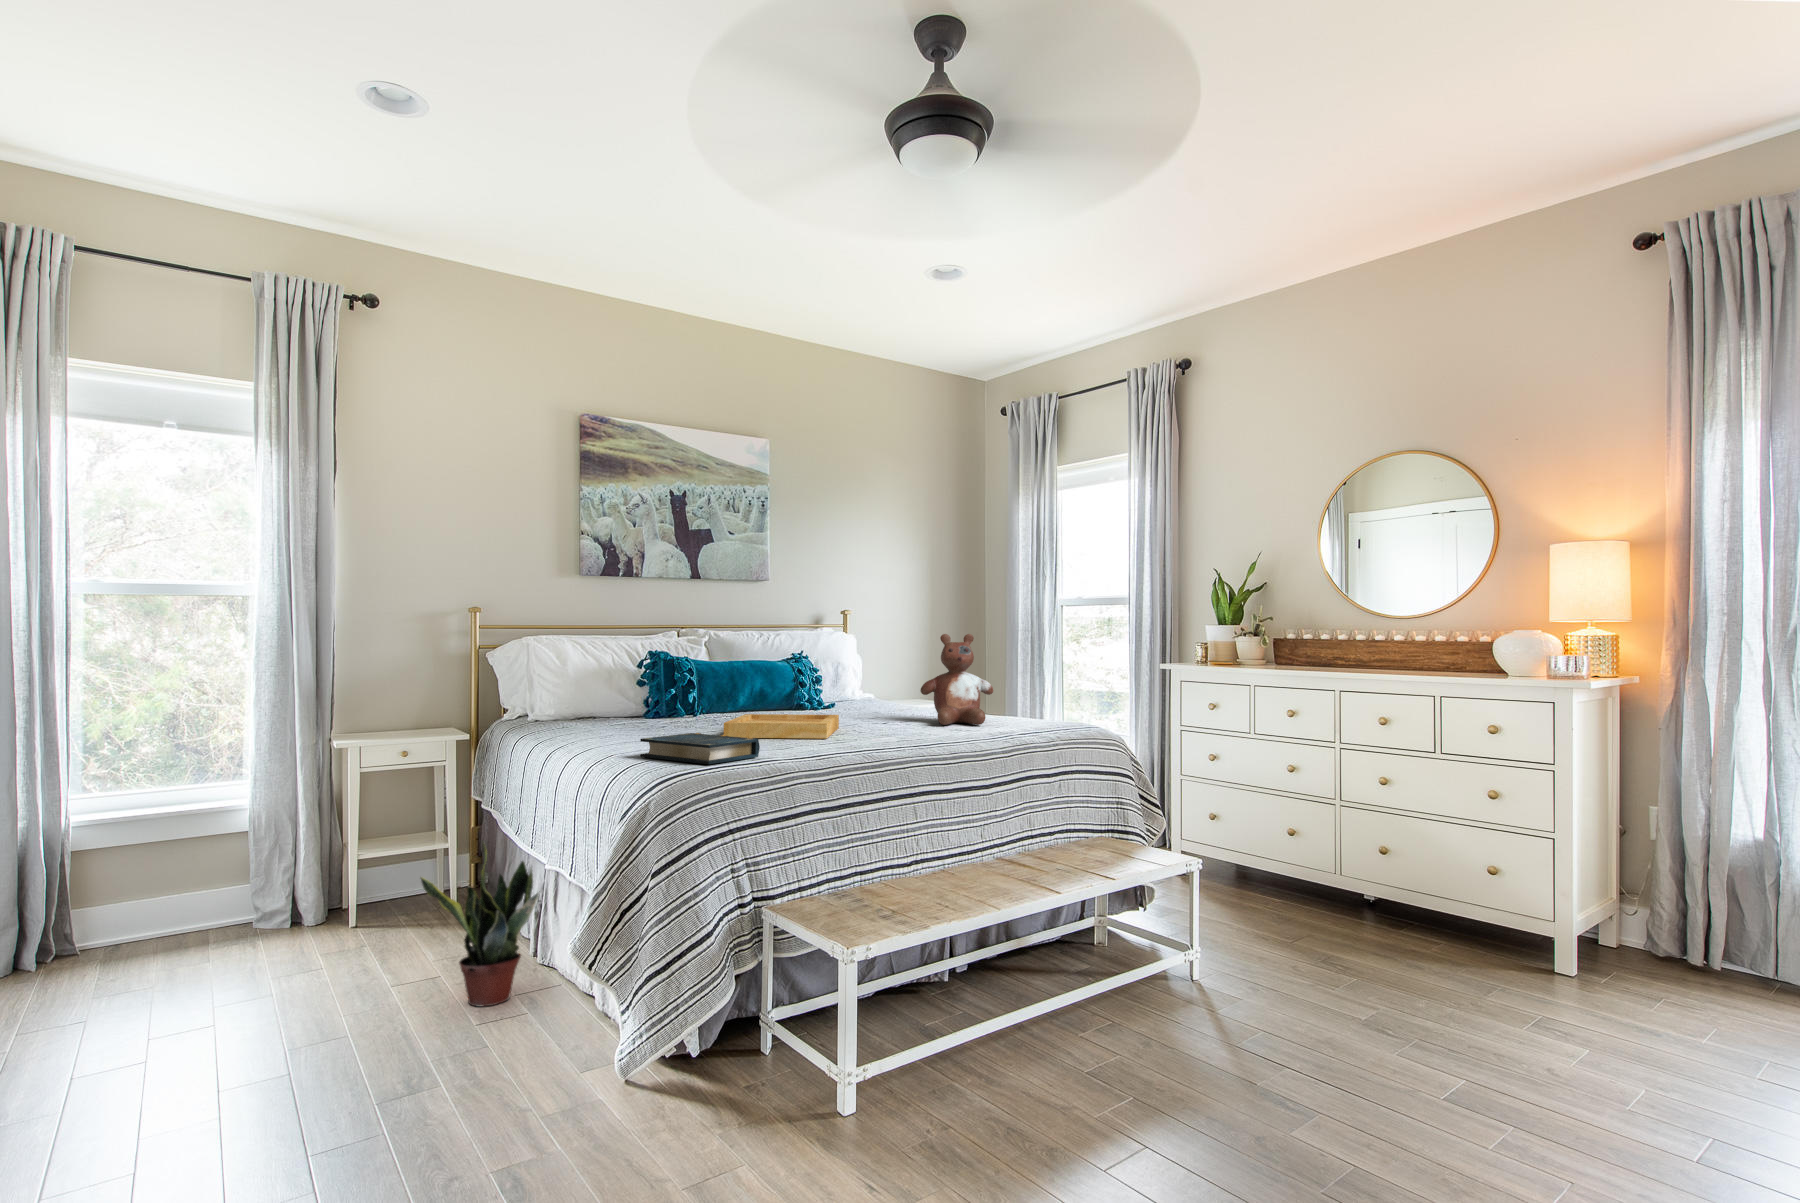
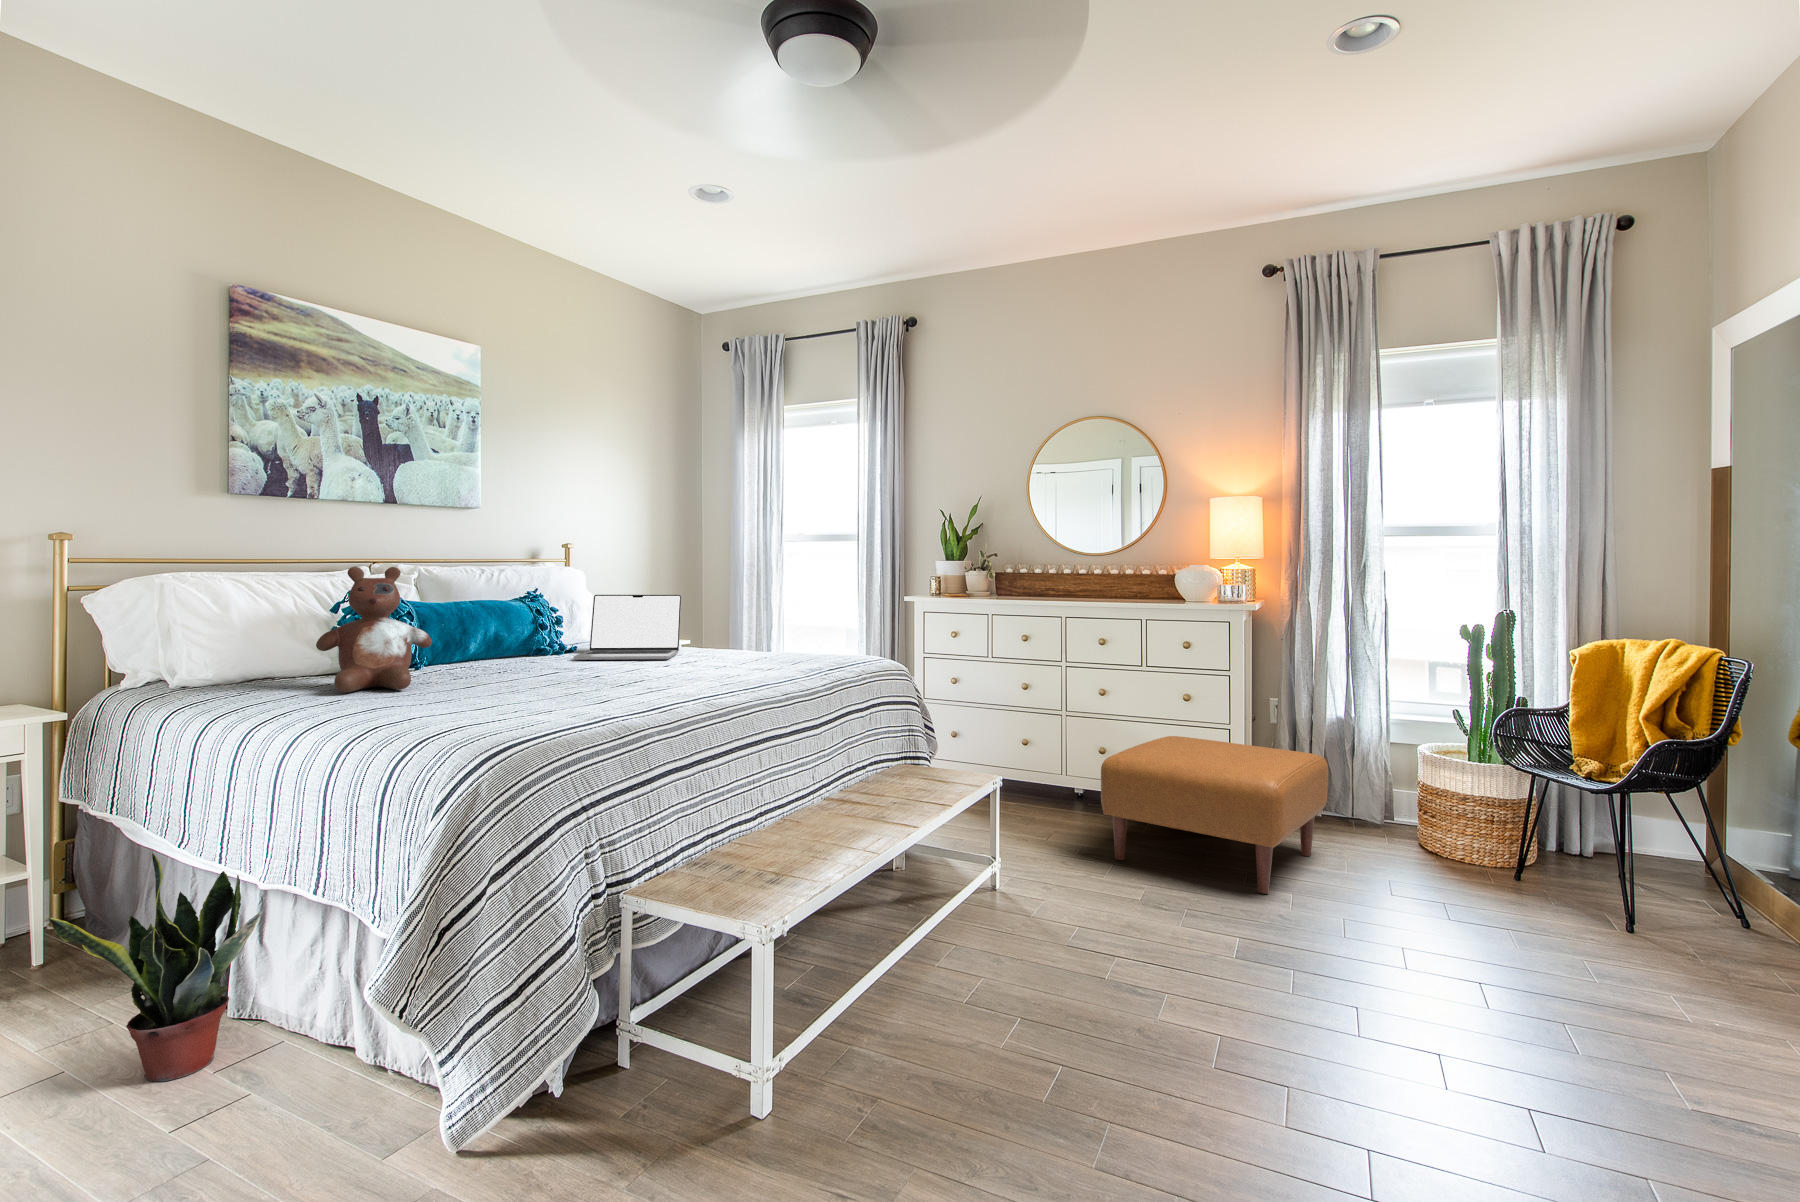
stuffed bear: present [920,634,993,725] -> present [316,567,432,692]
laptop: none [819,658,923,720] -> present [574,595,681,660]
tray: present [724,714,839,739] -> none [494,657,623,690]
book: present [640,733,760,764] -> none [415,687,577,726]
ottoman: none [1340,835,1663,1030] -> present [1101,736,1328,894]

